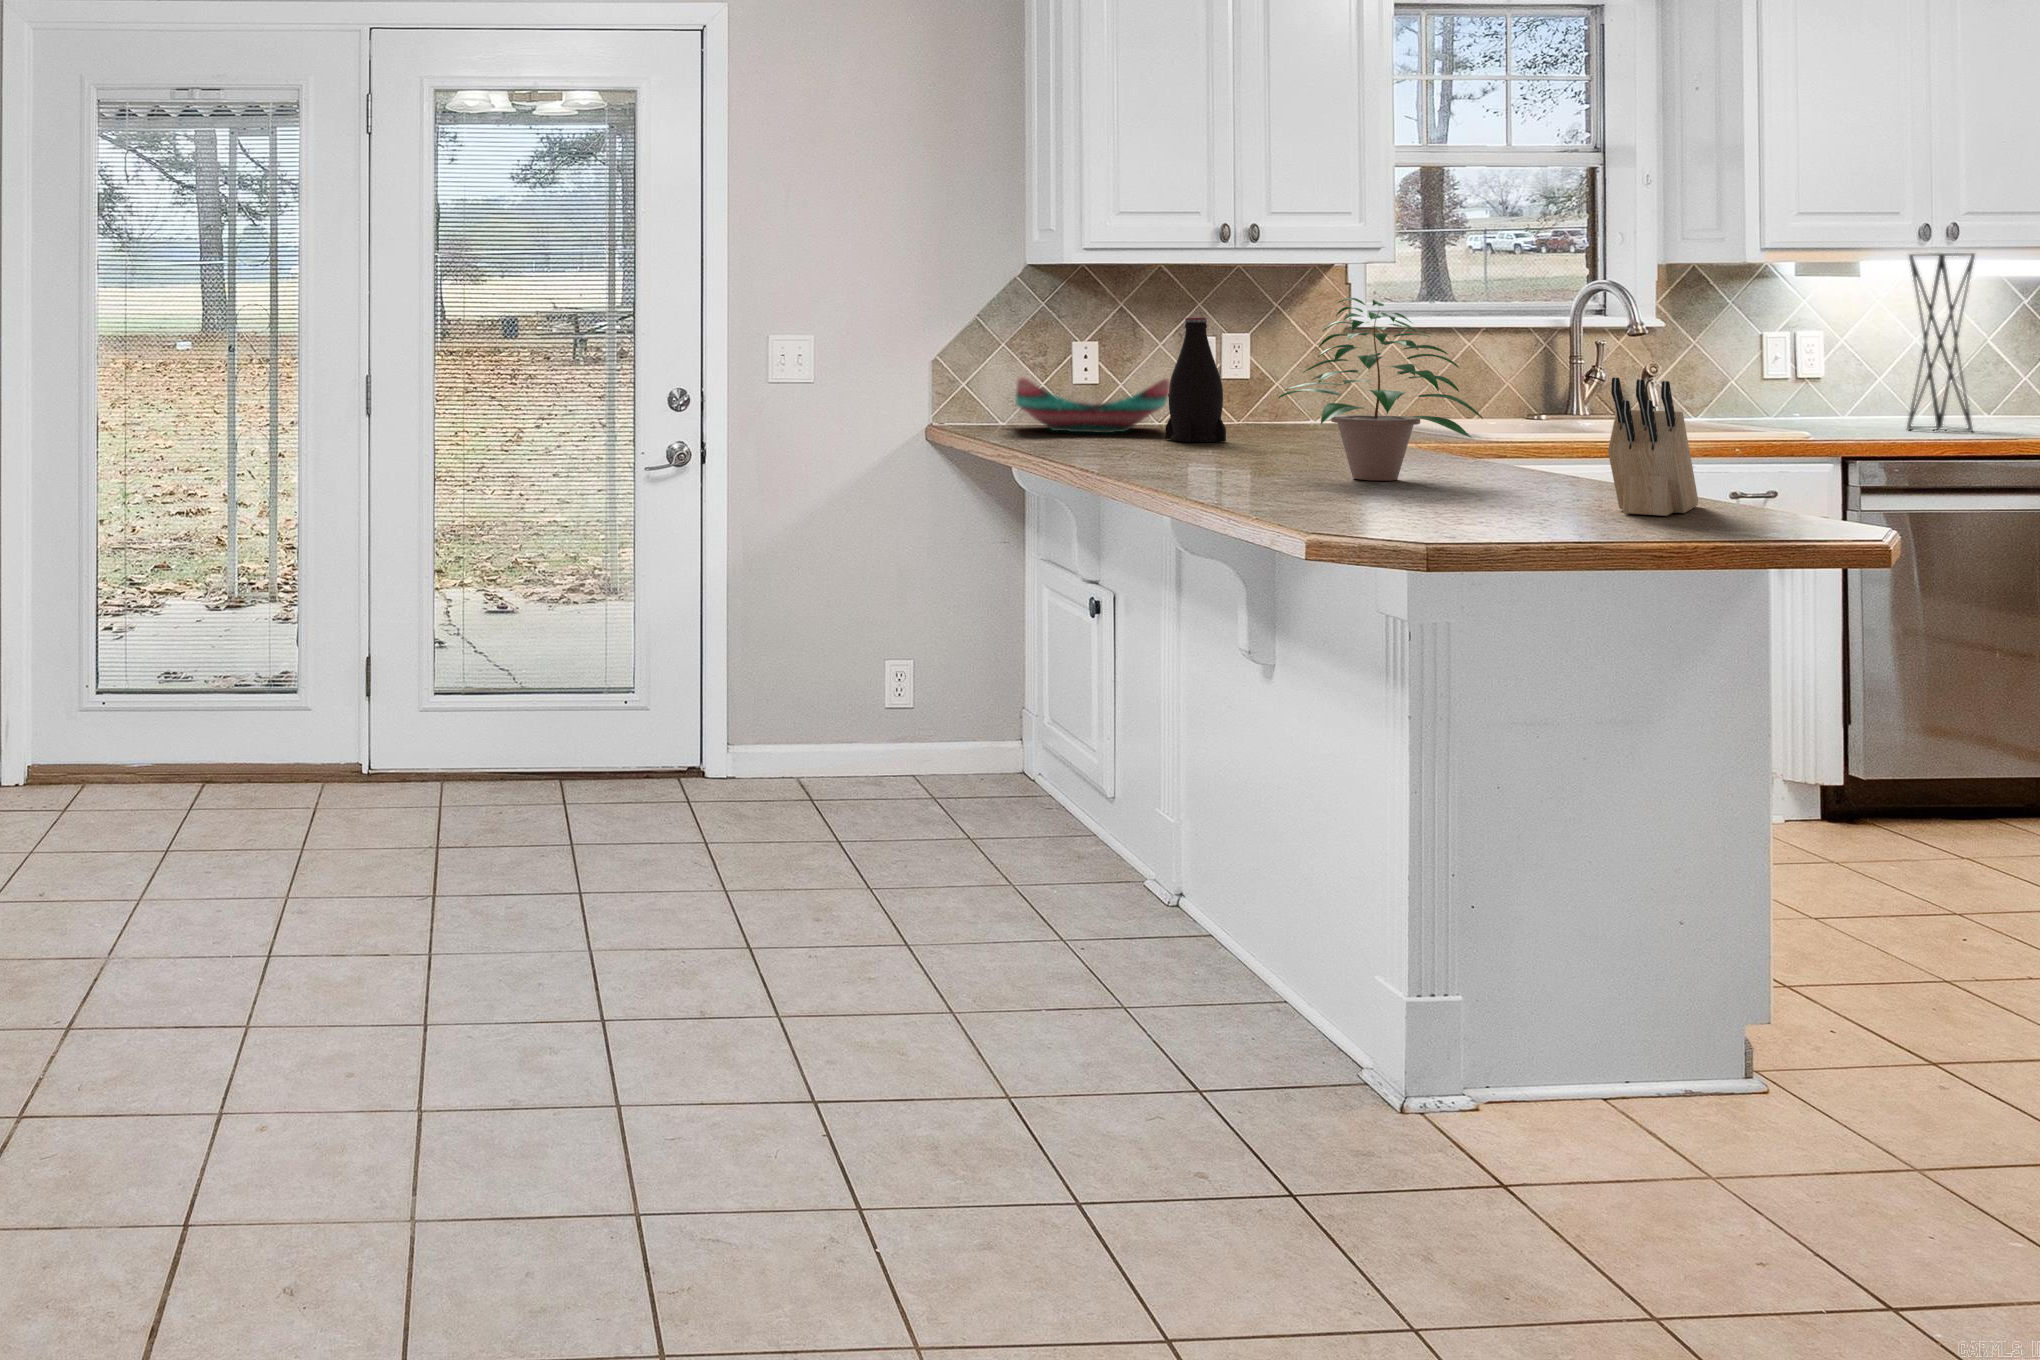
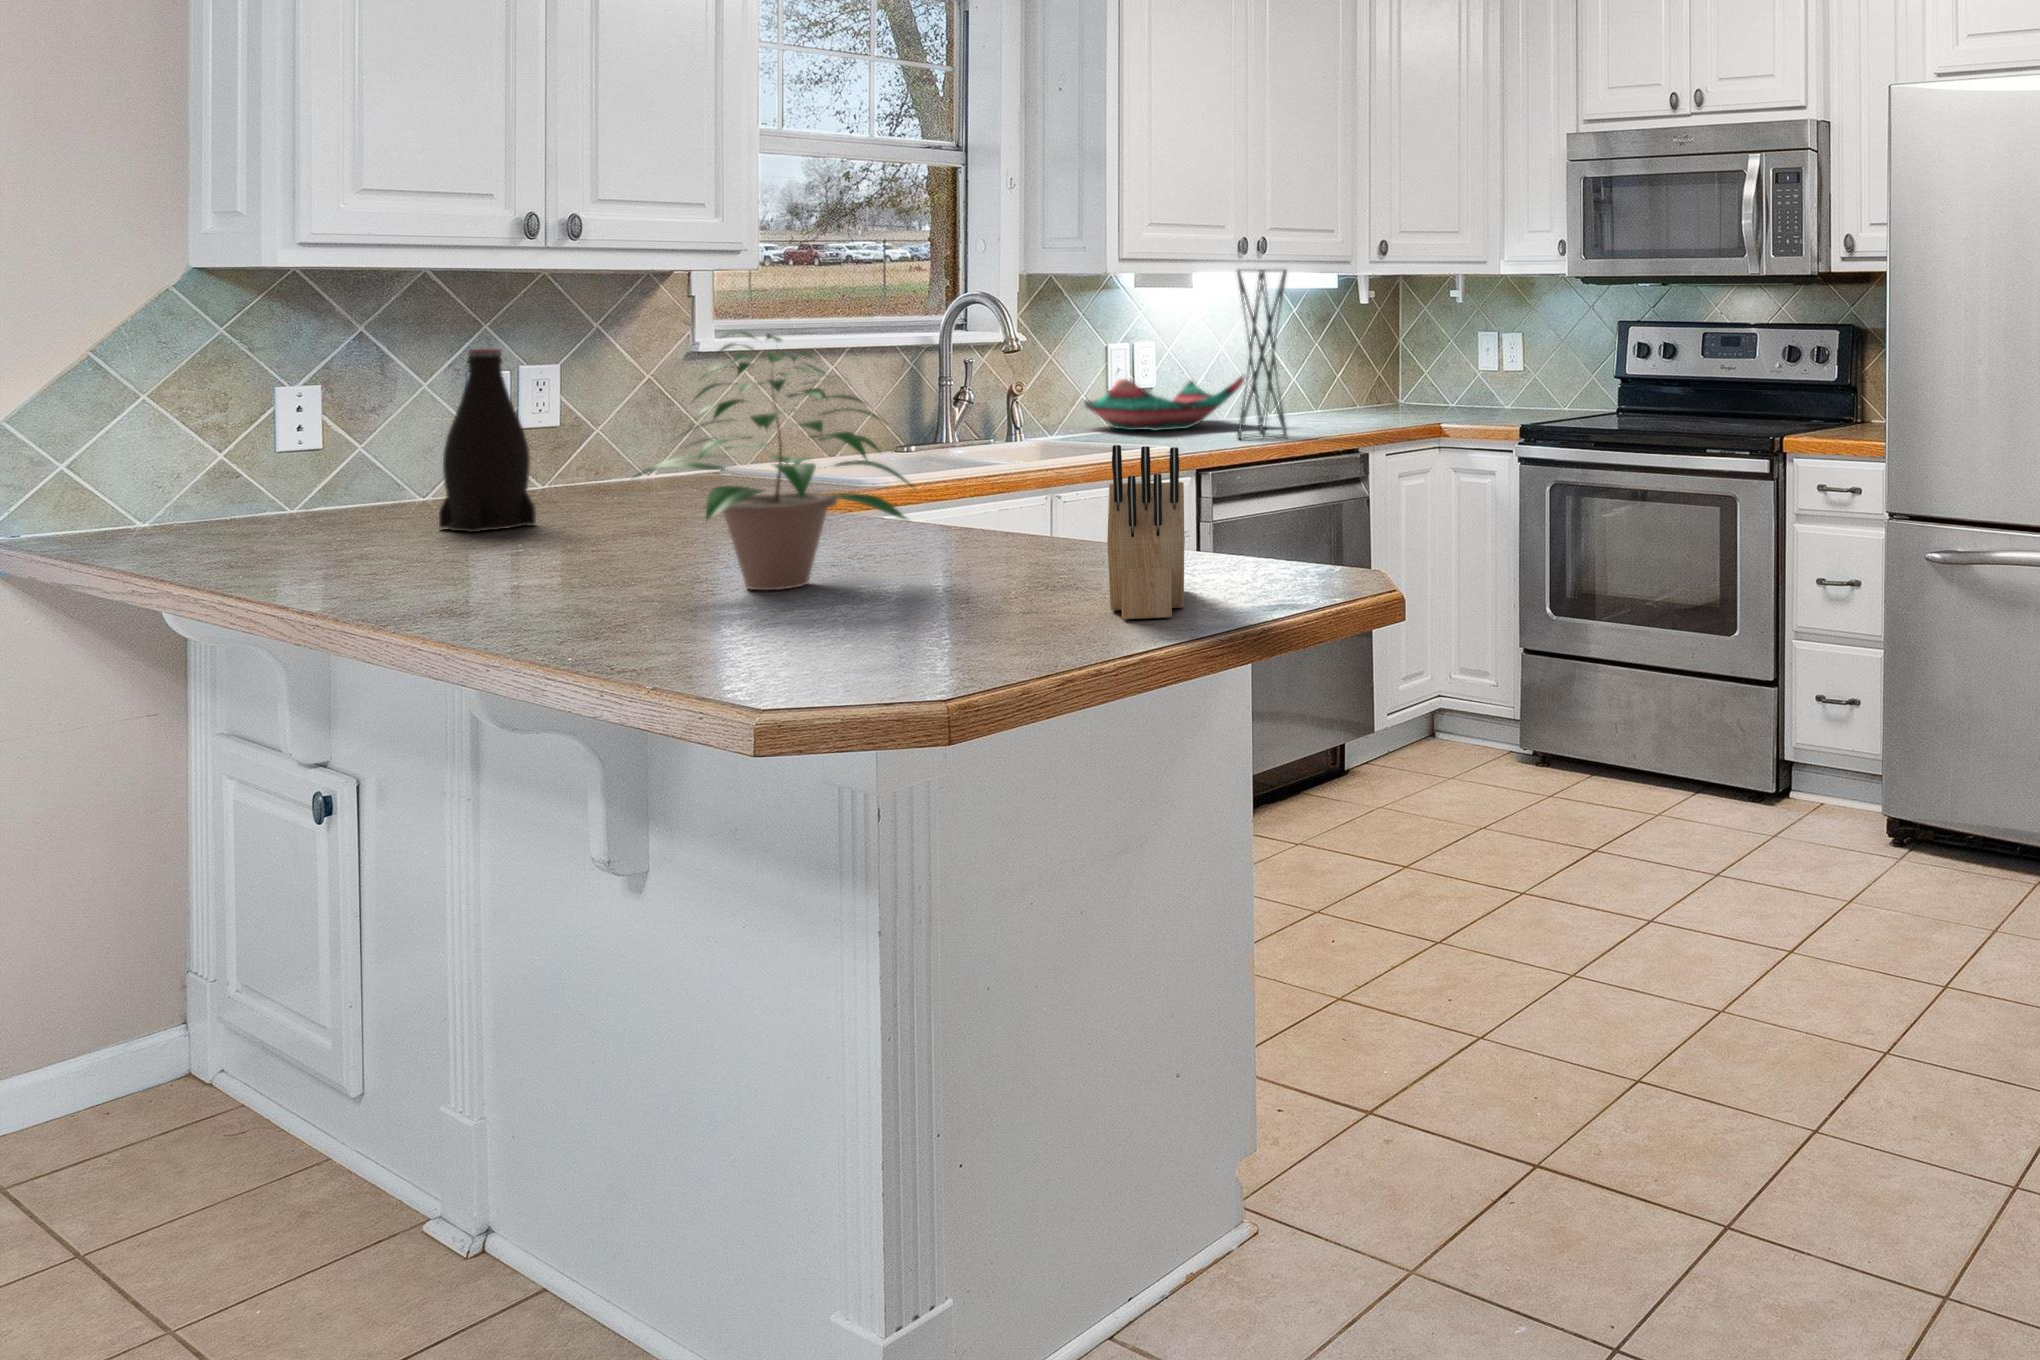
decorative bowl: present [1016,377,1169,433] -> present [1085,375,1245,431]

